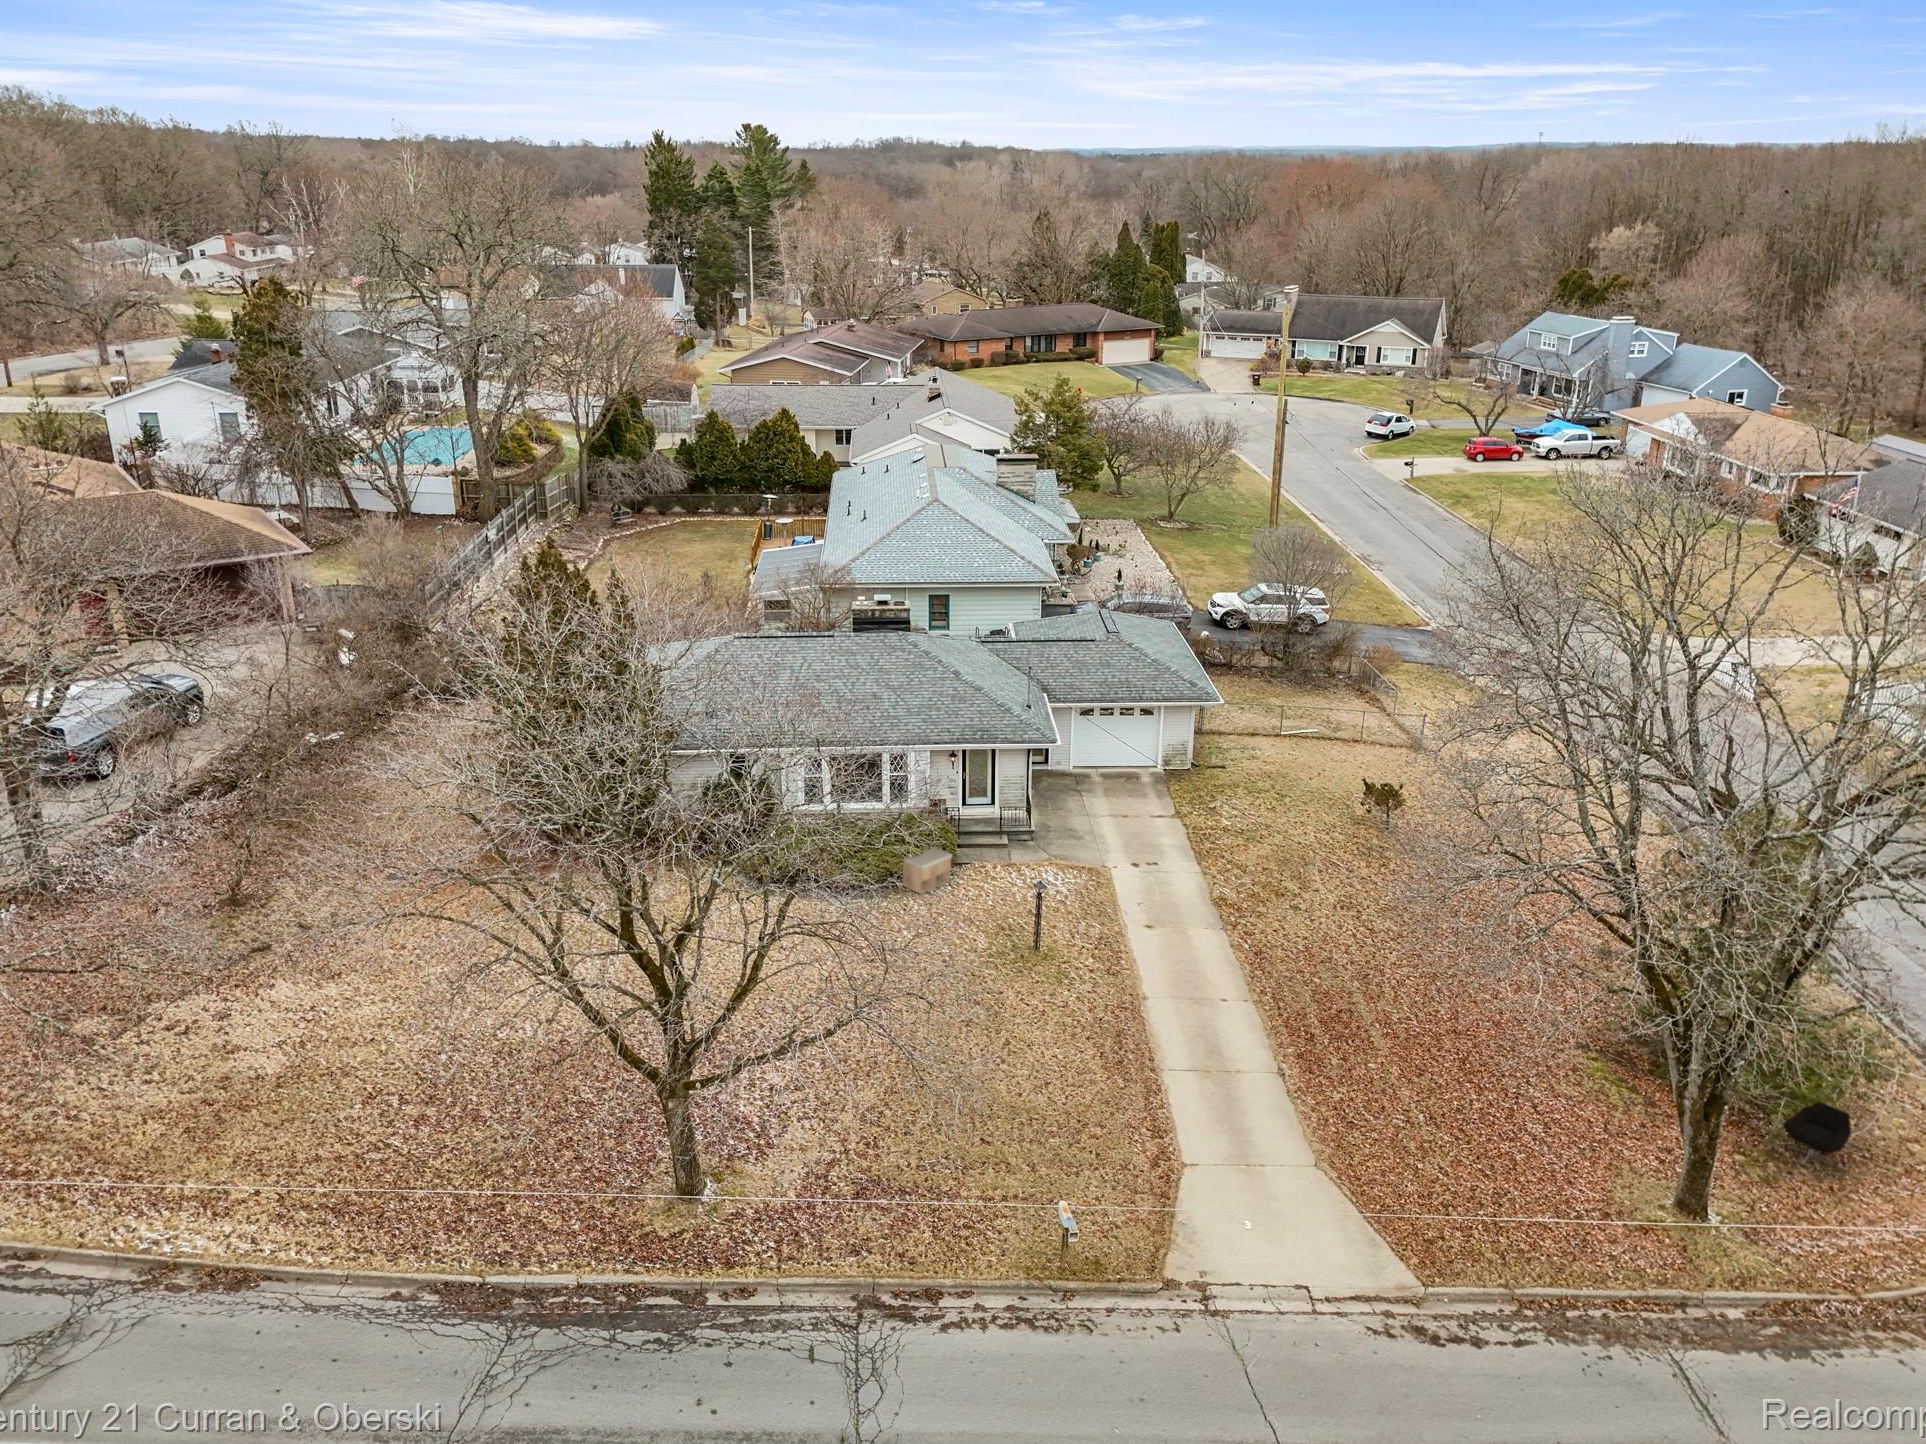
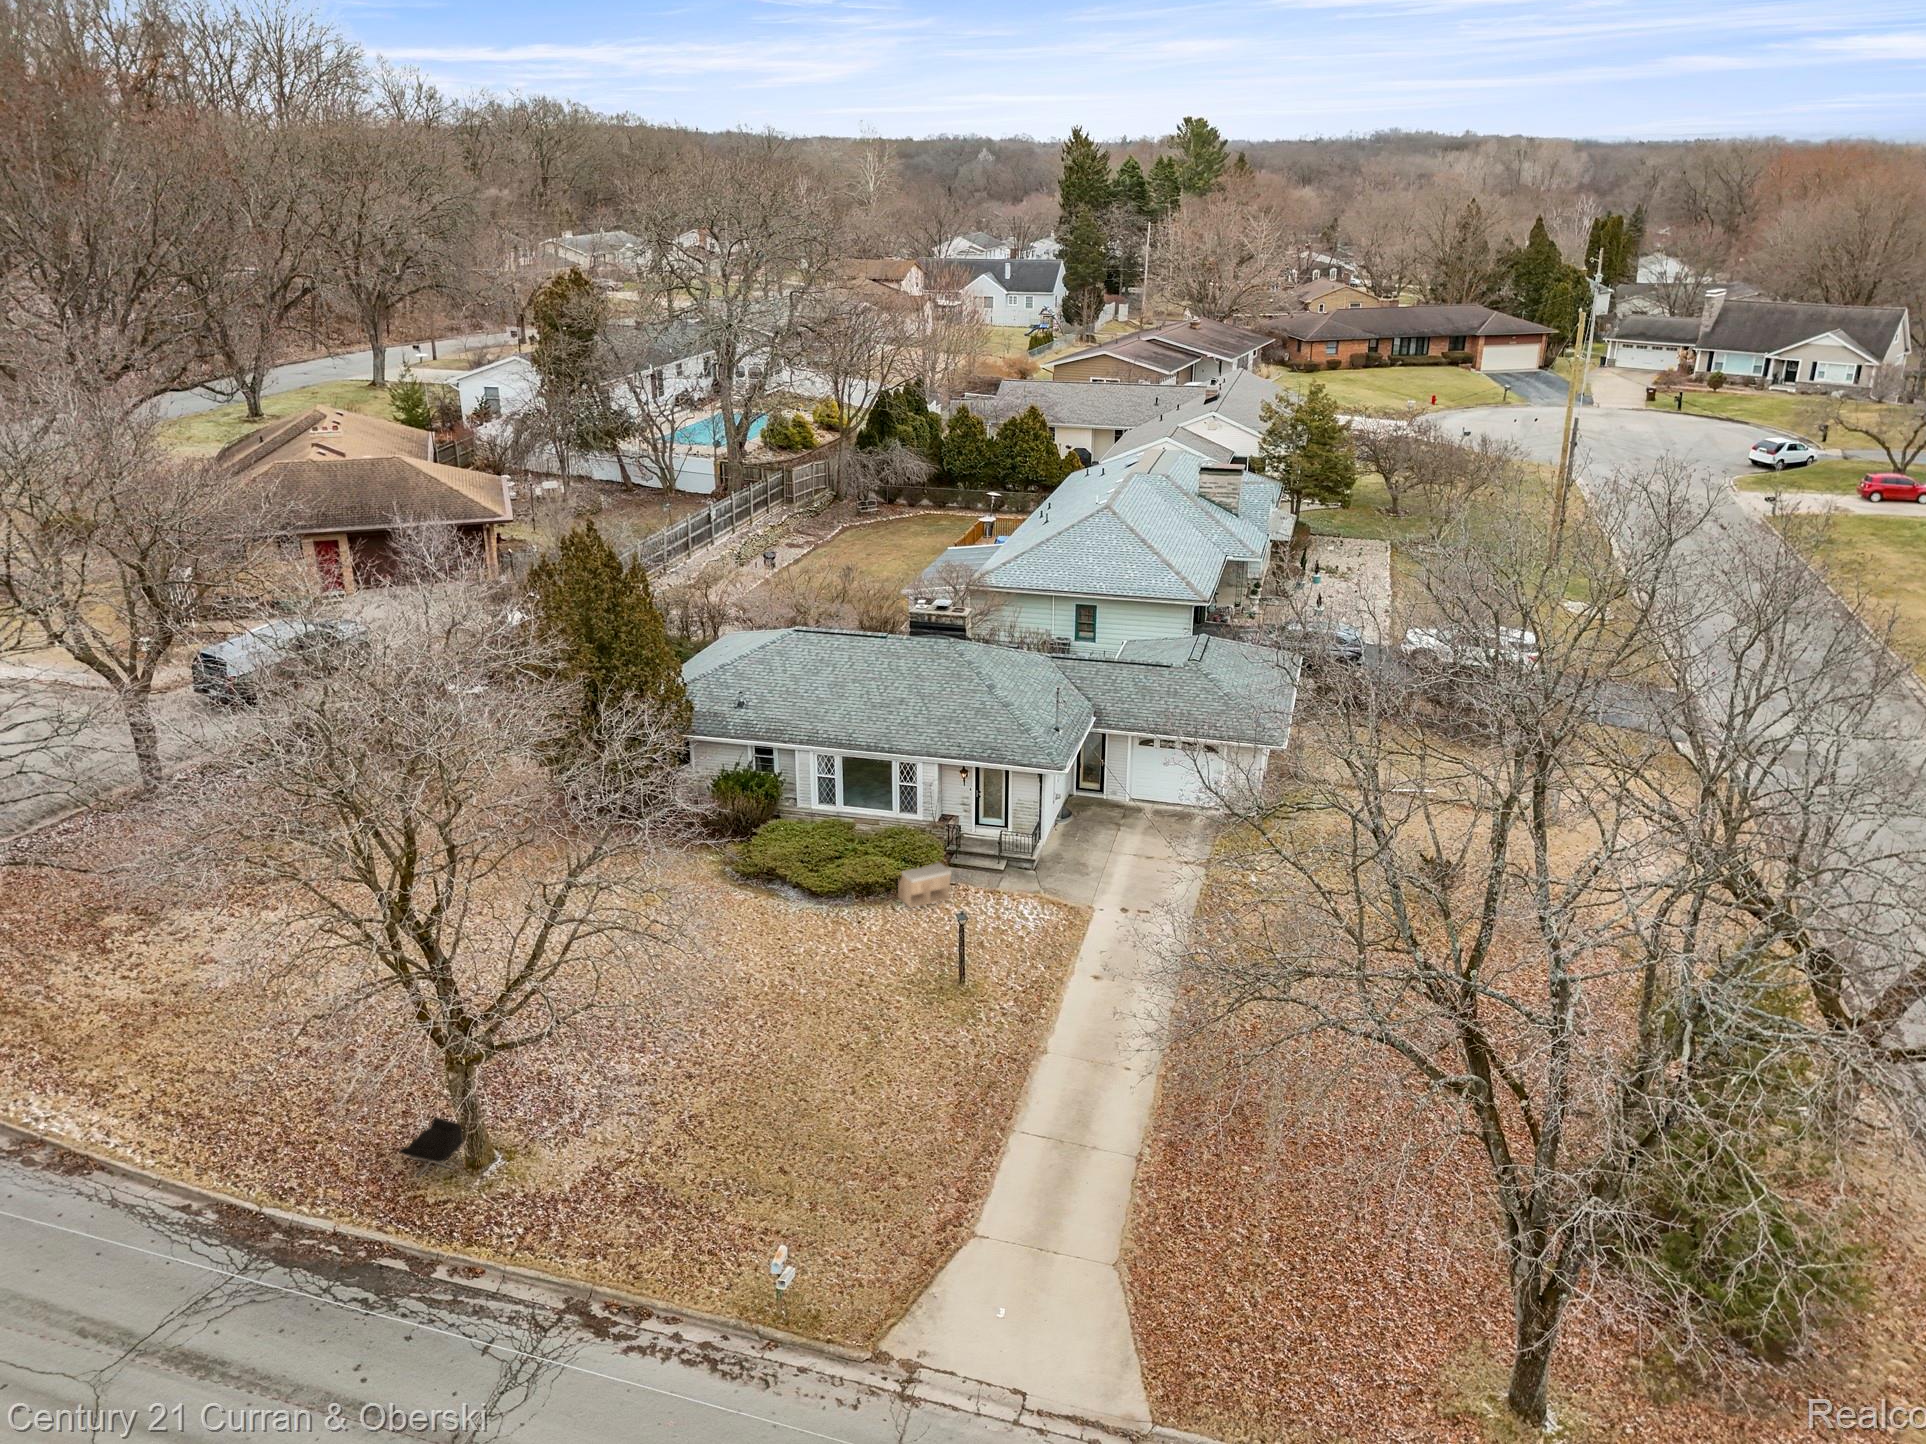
lounge chair: present [1783,1102,1851,1164] -> present [399,1117,463,1176]

